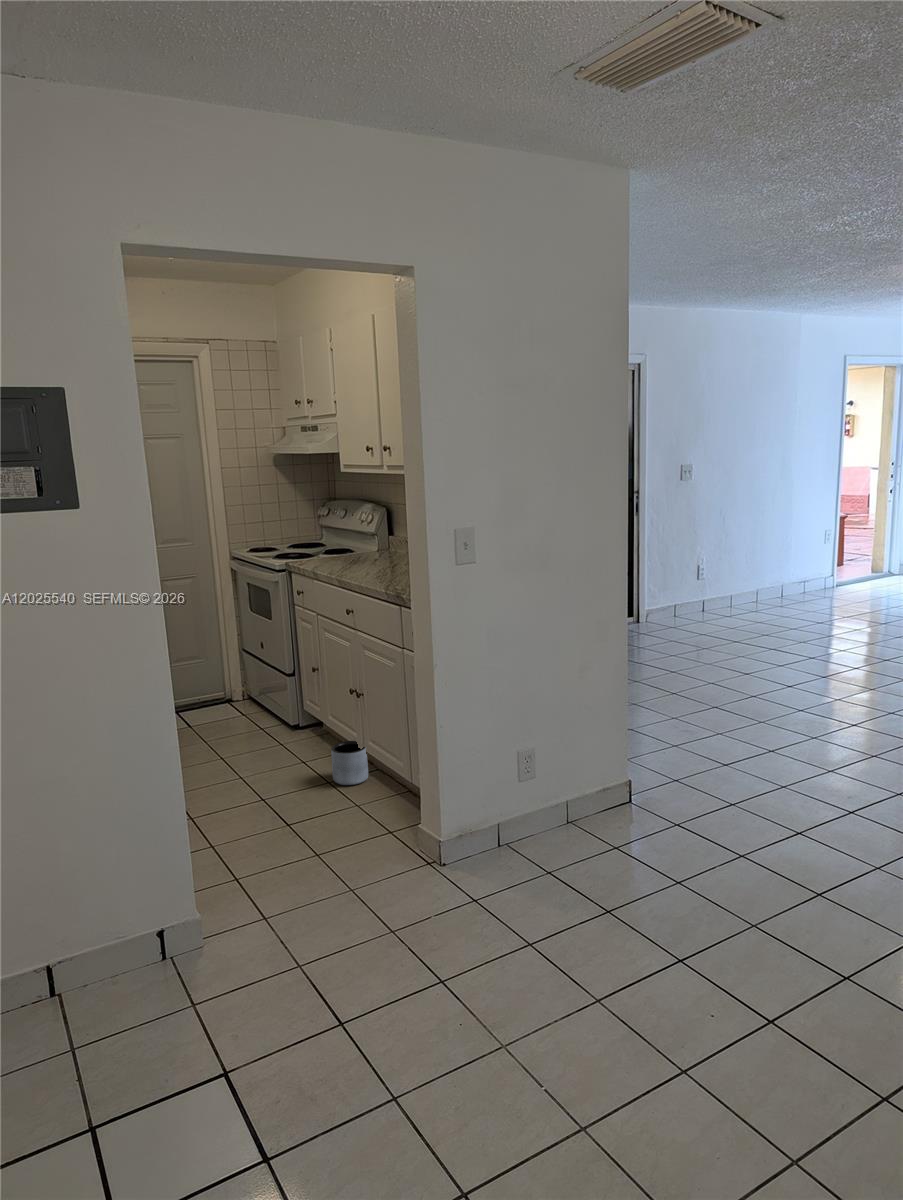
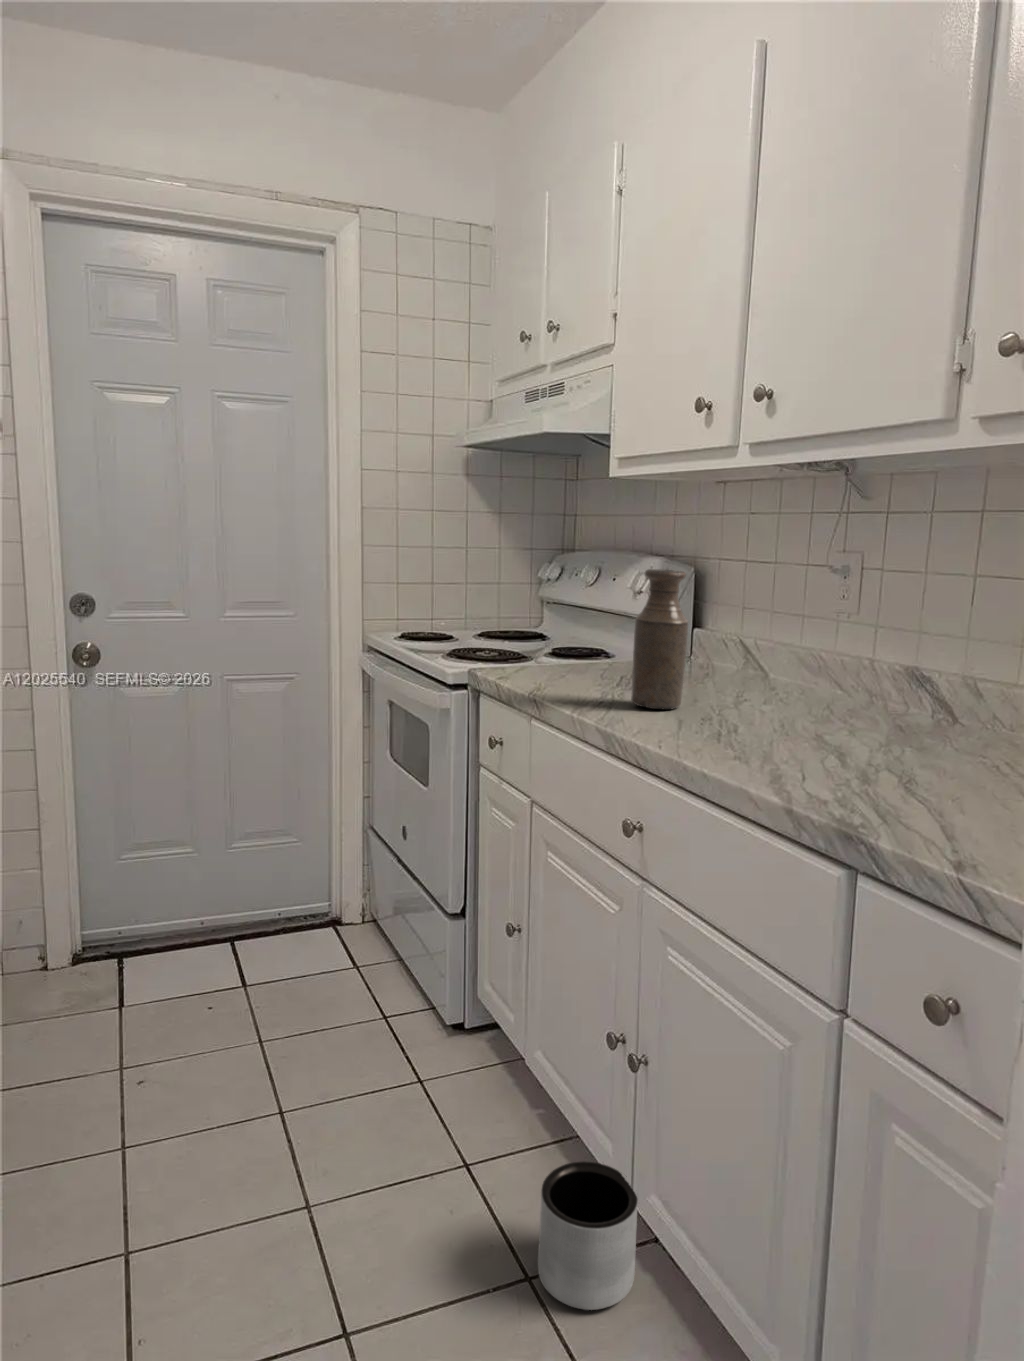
bottle: none [349,516,371,570] -> present [631,569,688,709]

